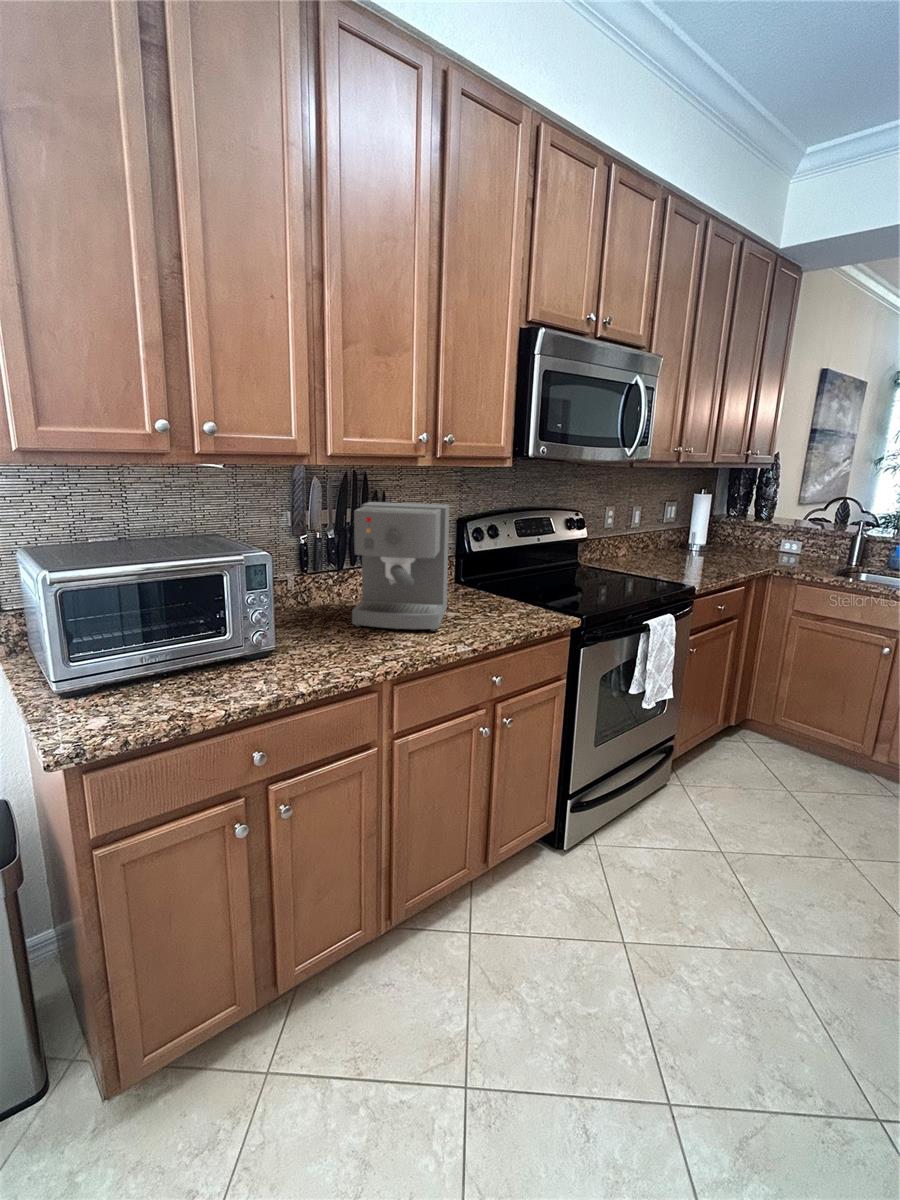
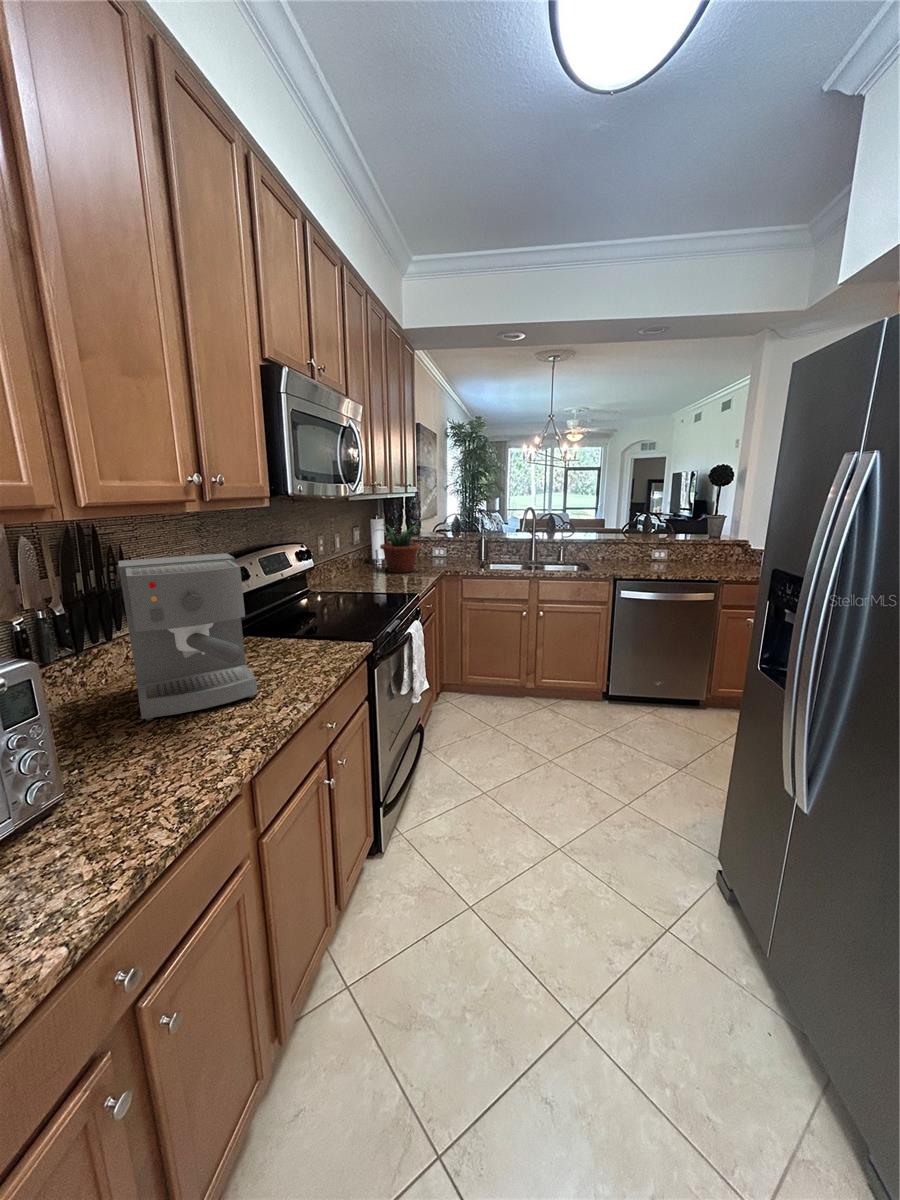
potted plant: none [689,501,757,563] -> present [380,525,420,573]

